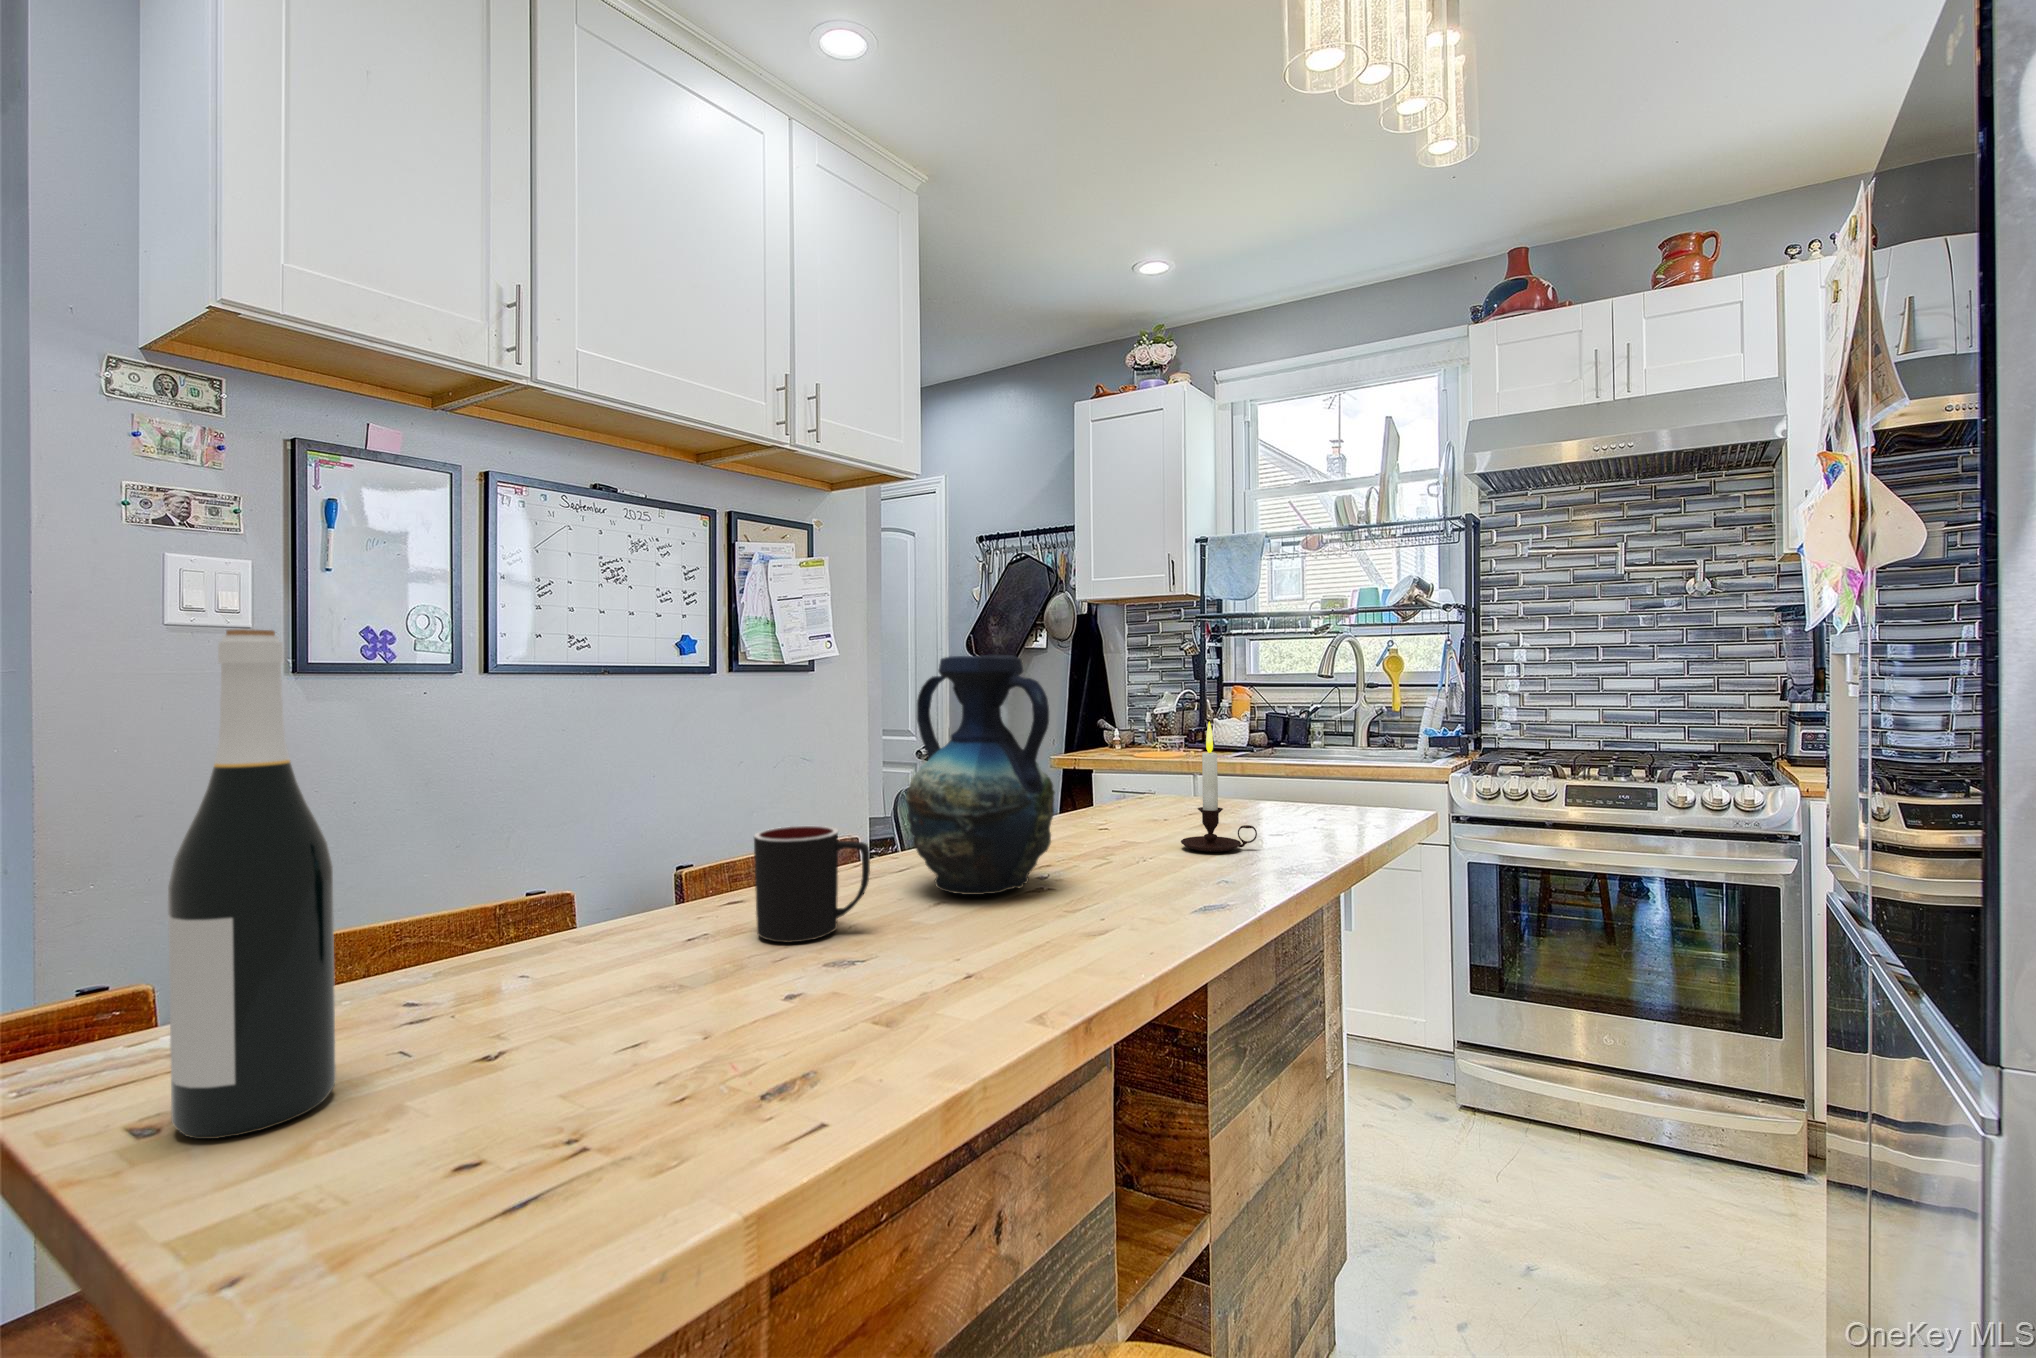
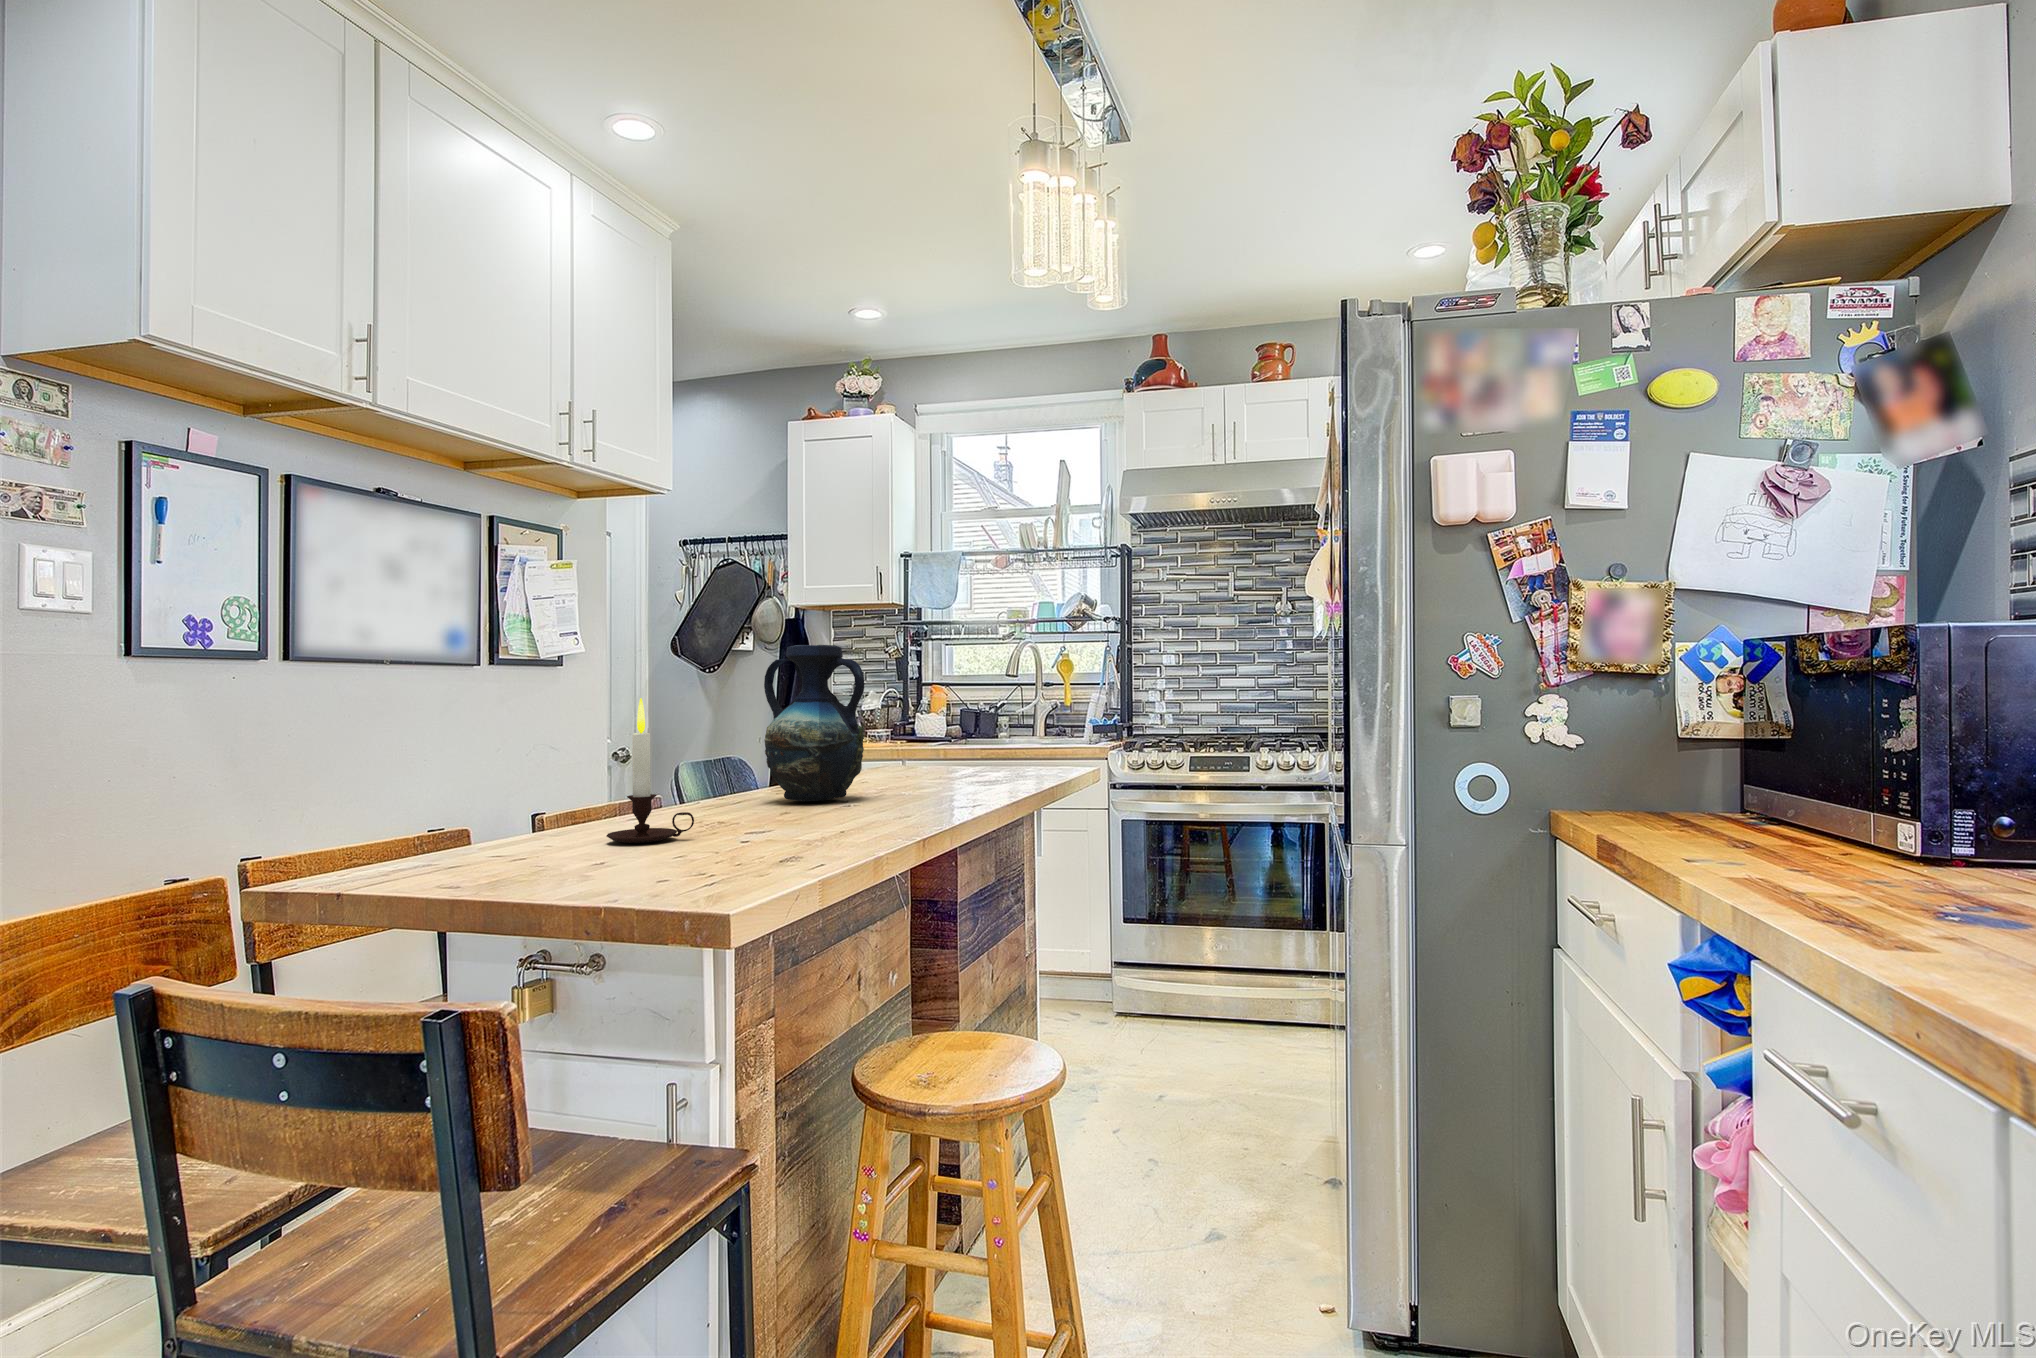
wine bottle: present [168,629,336,1139] -> none [507,618,577,864]
candle: present [1181,722,1257,852] -> present [607,698,694,843]
mug: present [754,826,870,943] -> none [693,752,767,819]

